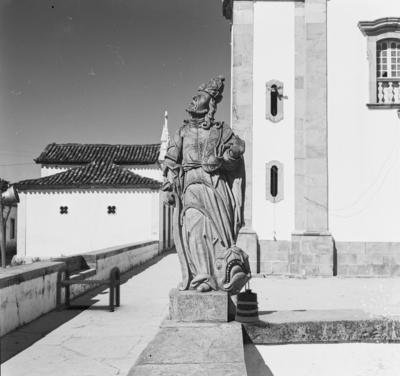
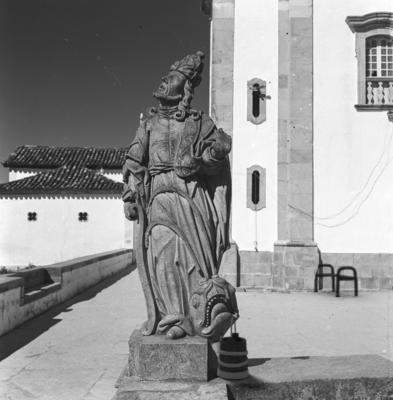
bench: present [56,266,120,311] -> present [314,264,358,297]

